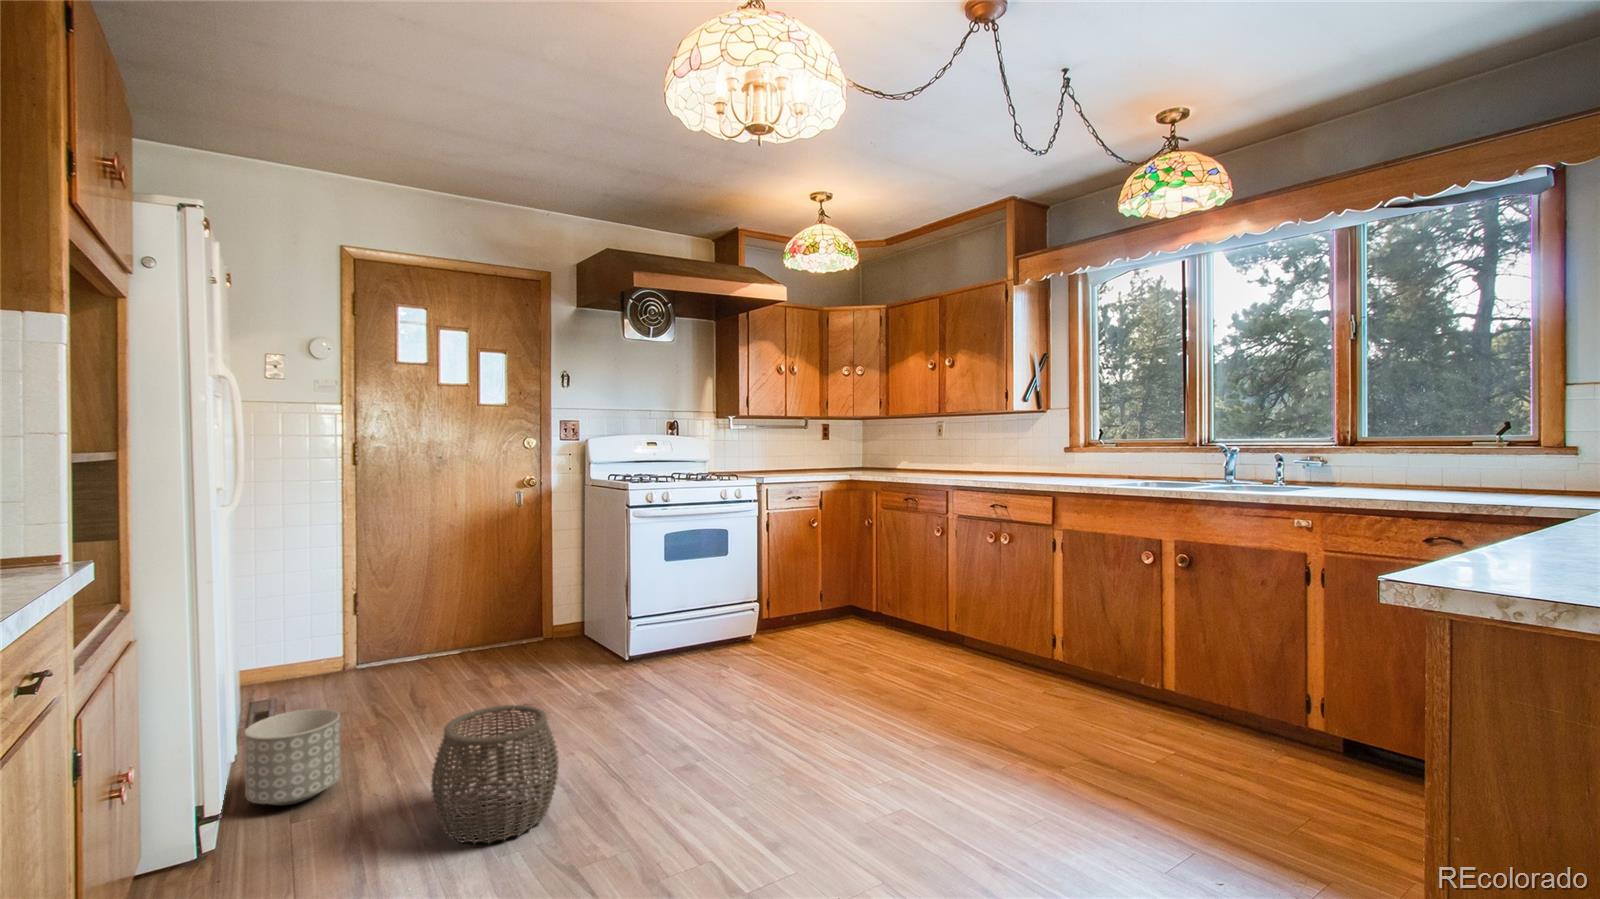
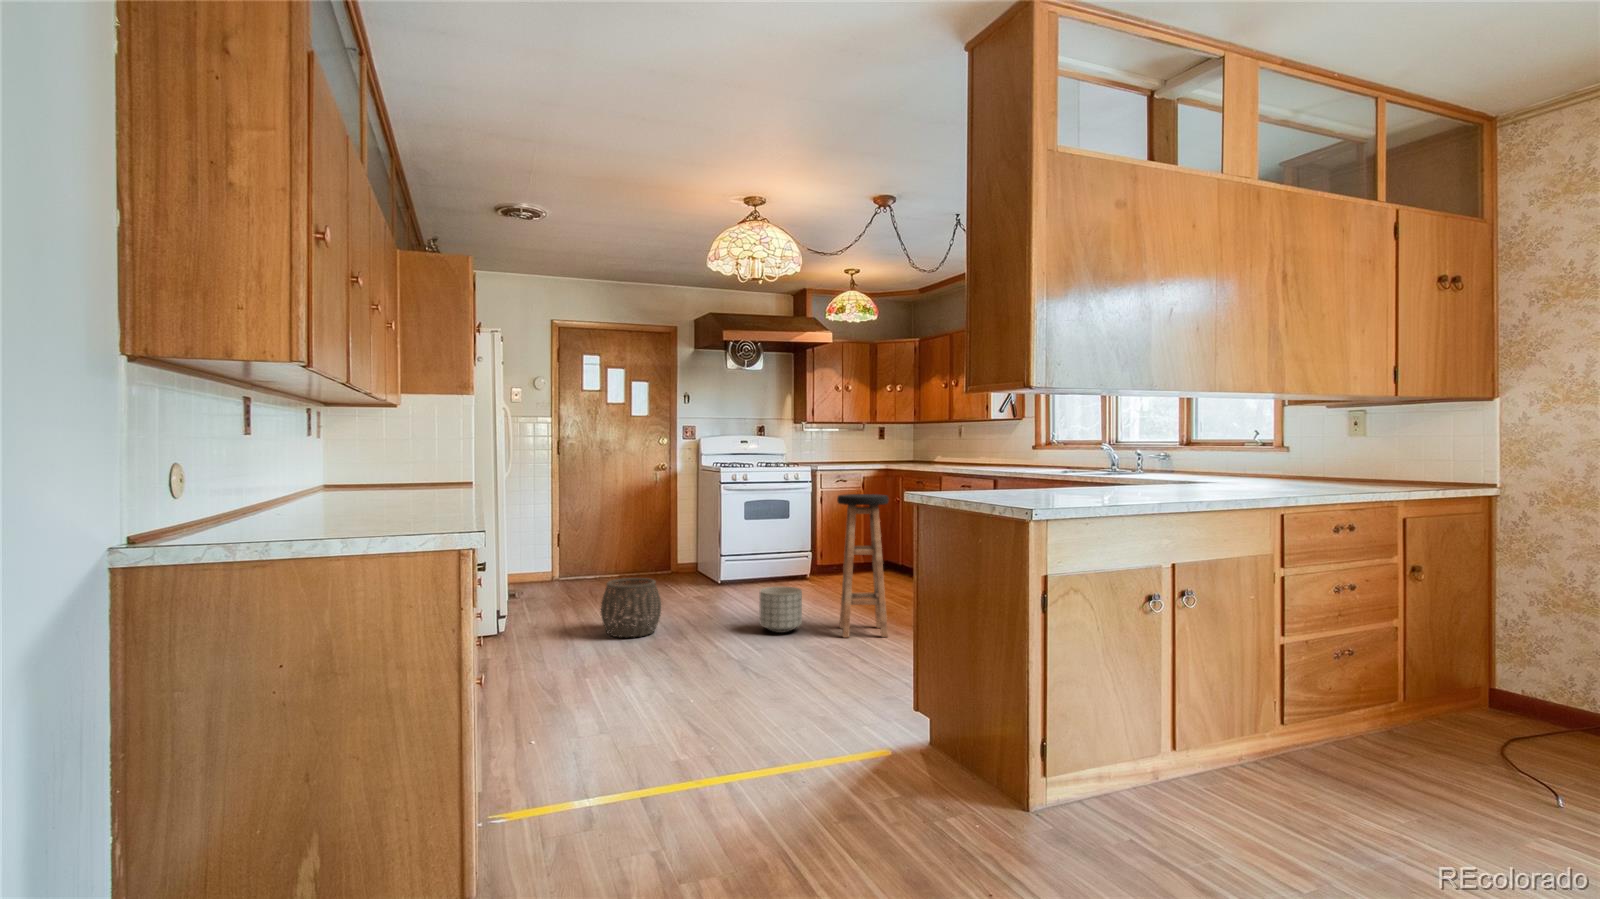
bar stool: none [876,532,976,794] -> present [837,494,888,638]
planter: present [245,709,341,805] -> present [759,586,802,633]

